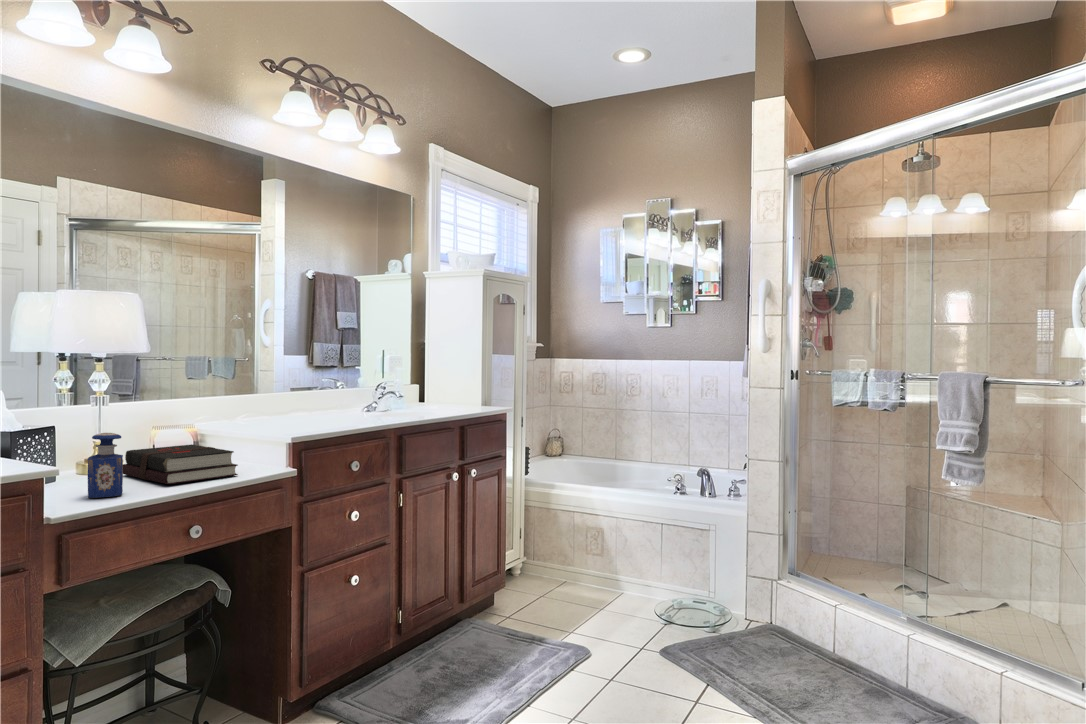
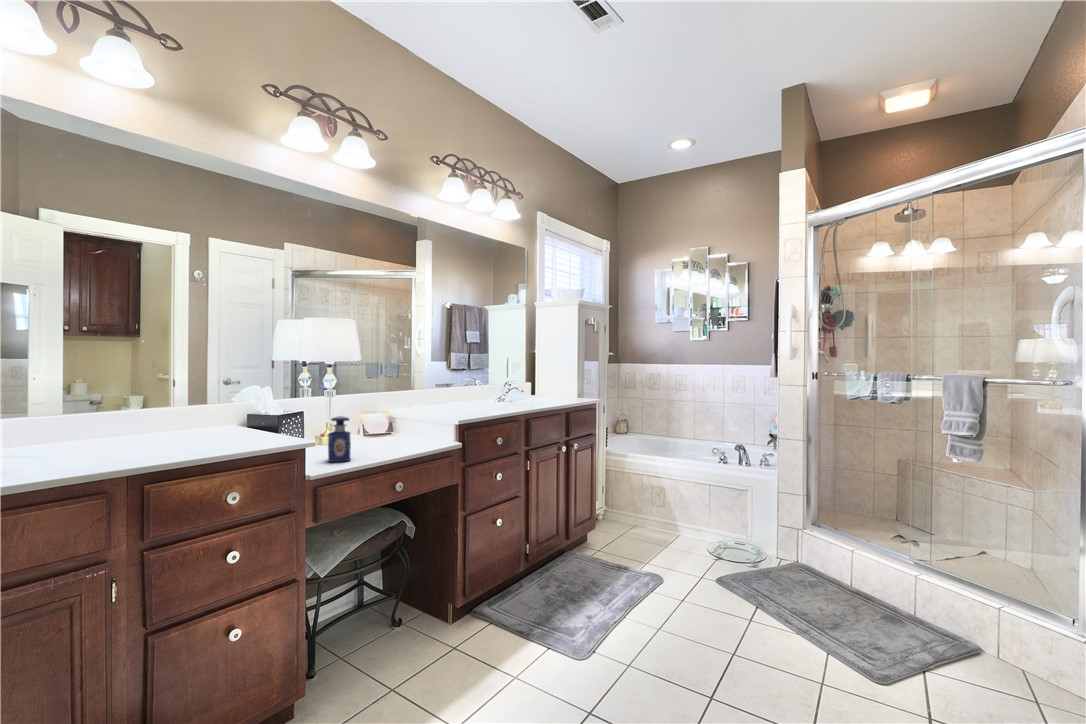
hardback book: present [123,444,238,484] -> none [345,424,424,453]

